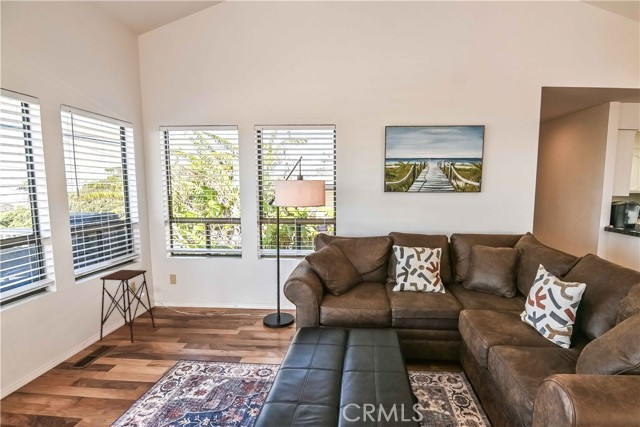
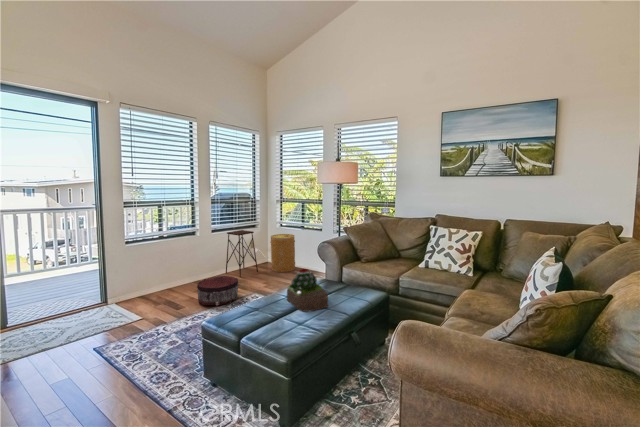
basket: none [169,266,208,321] -> present [270,234,295,272]
succulent plant: none [309,328,368,389] -> present [287,269,328,312]
pouf: none [87,348,160,411] -> present [197,276,238,306]

